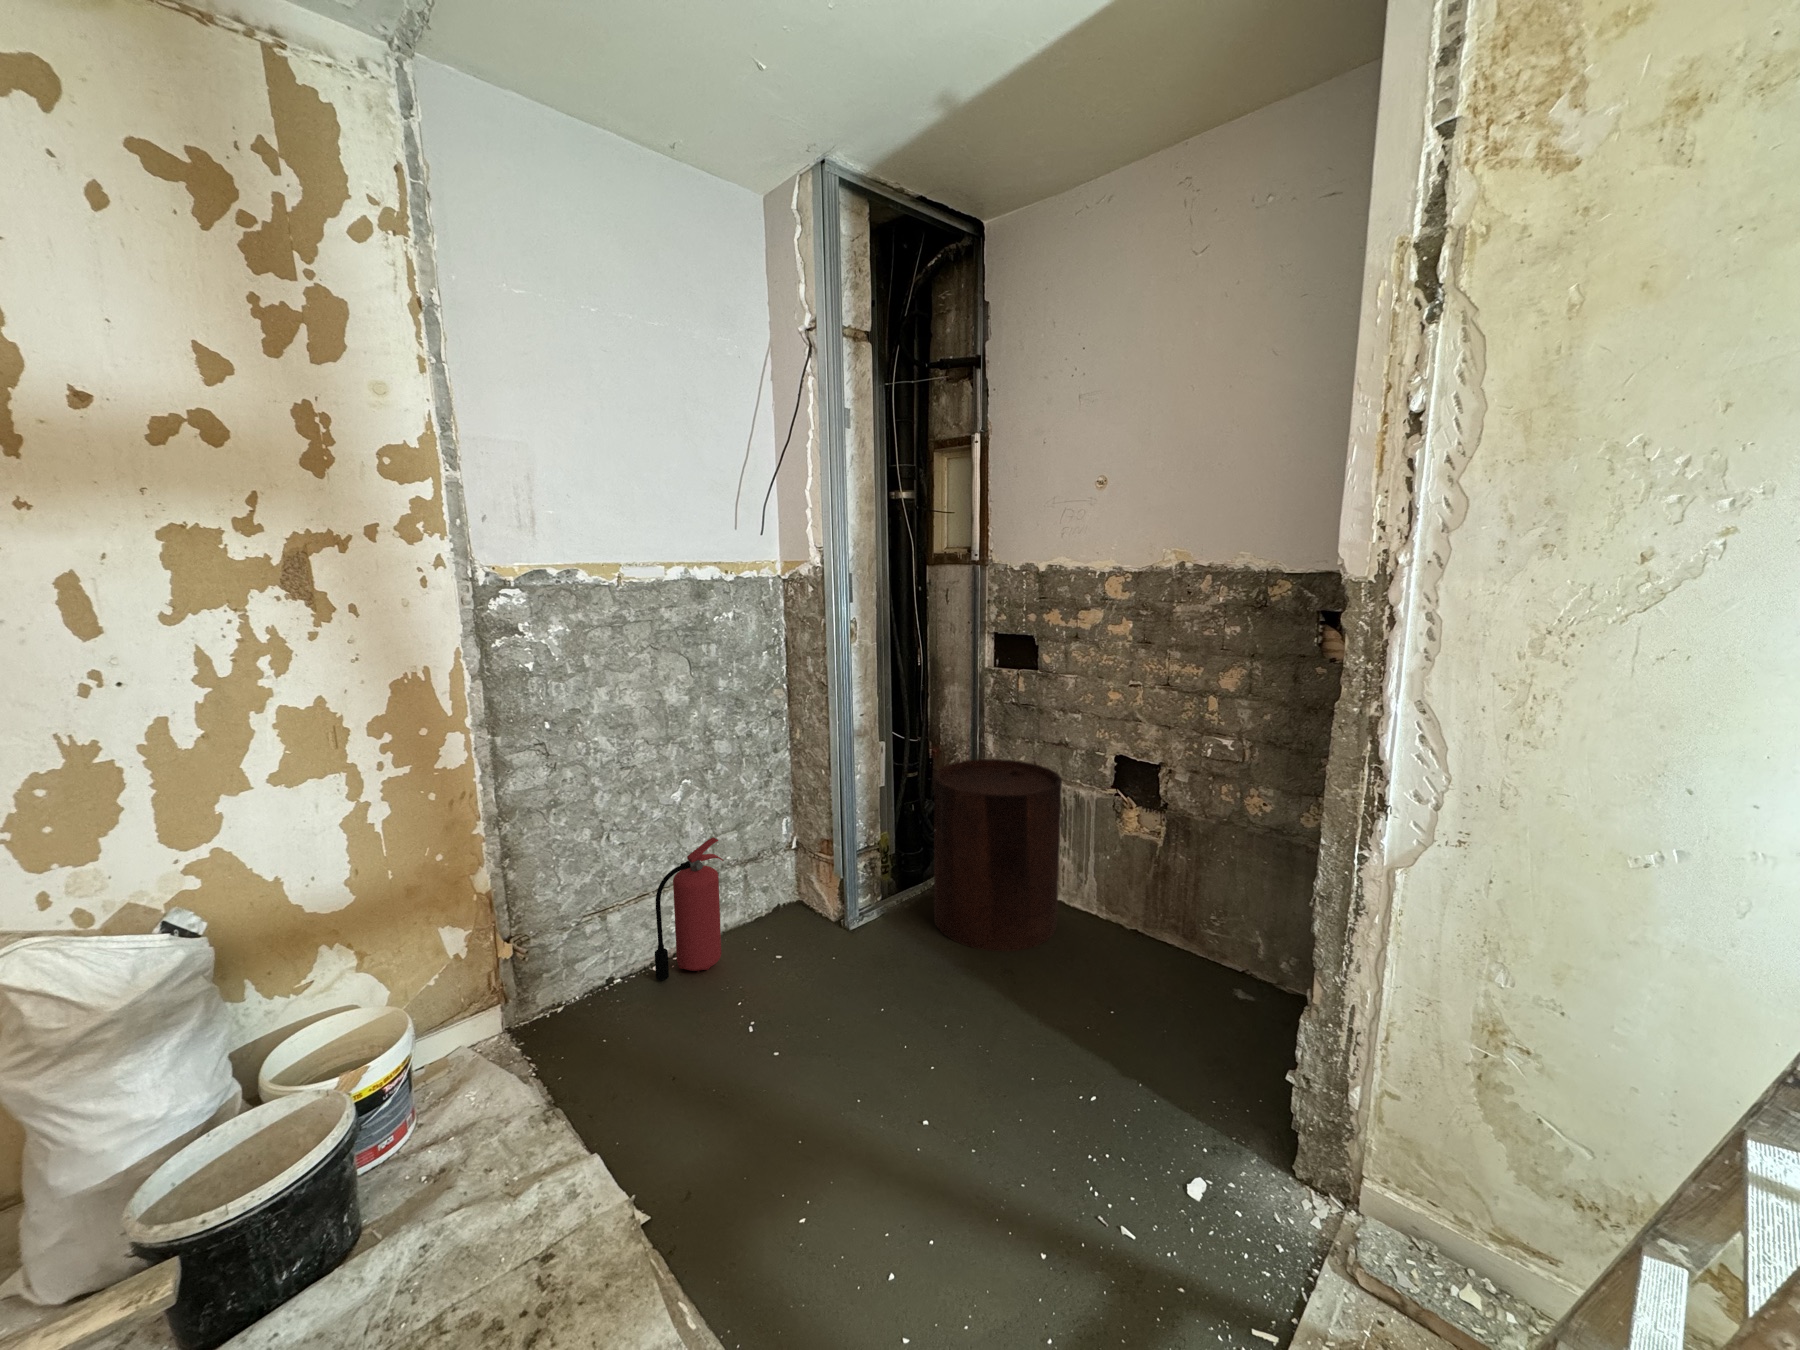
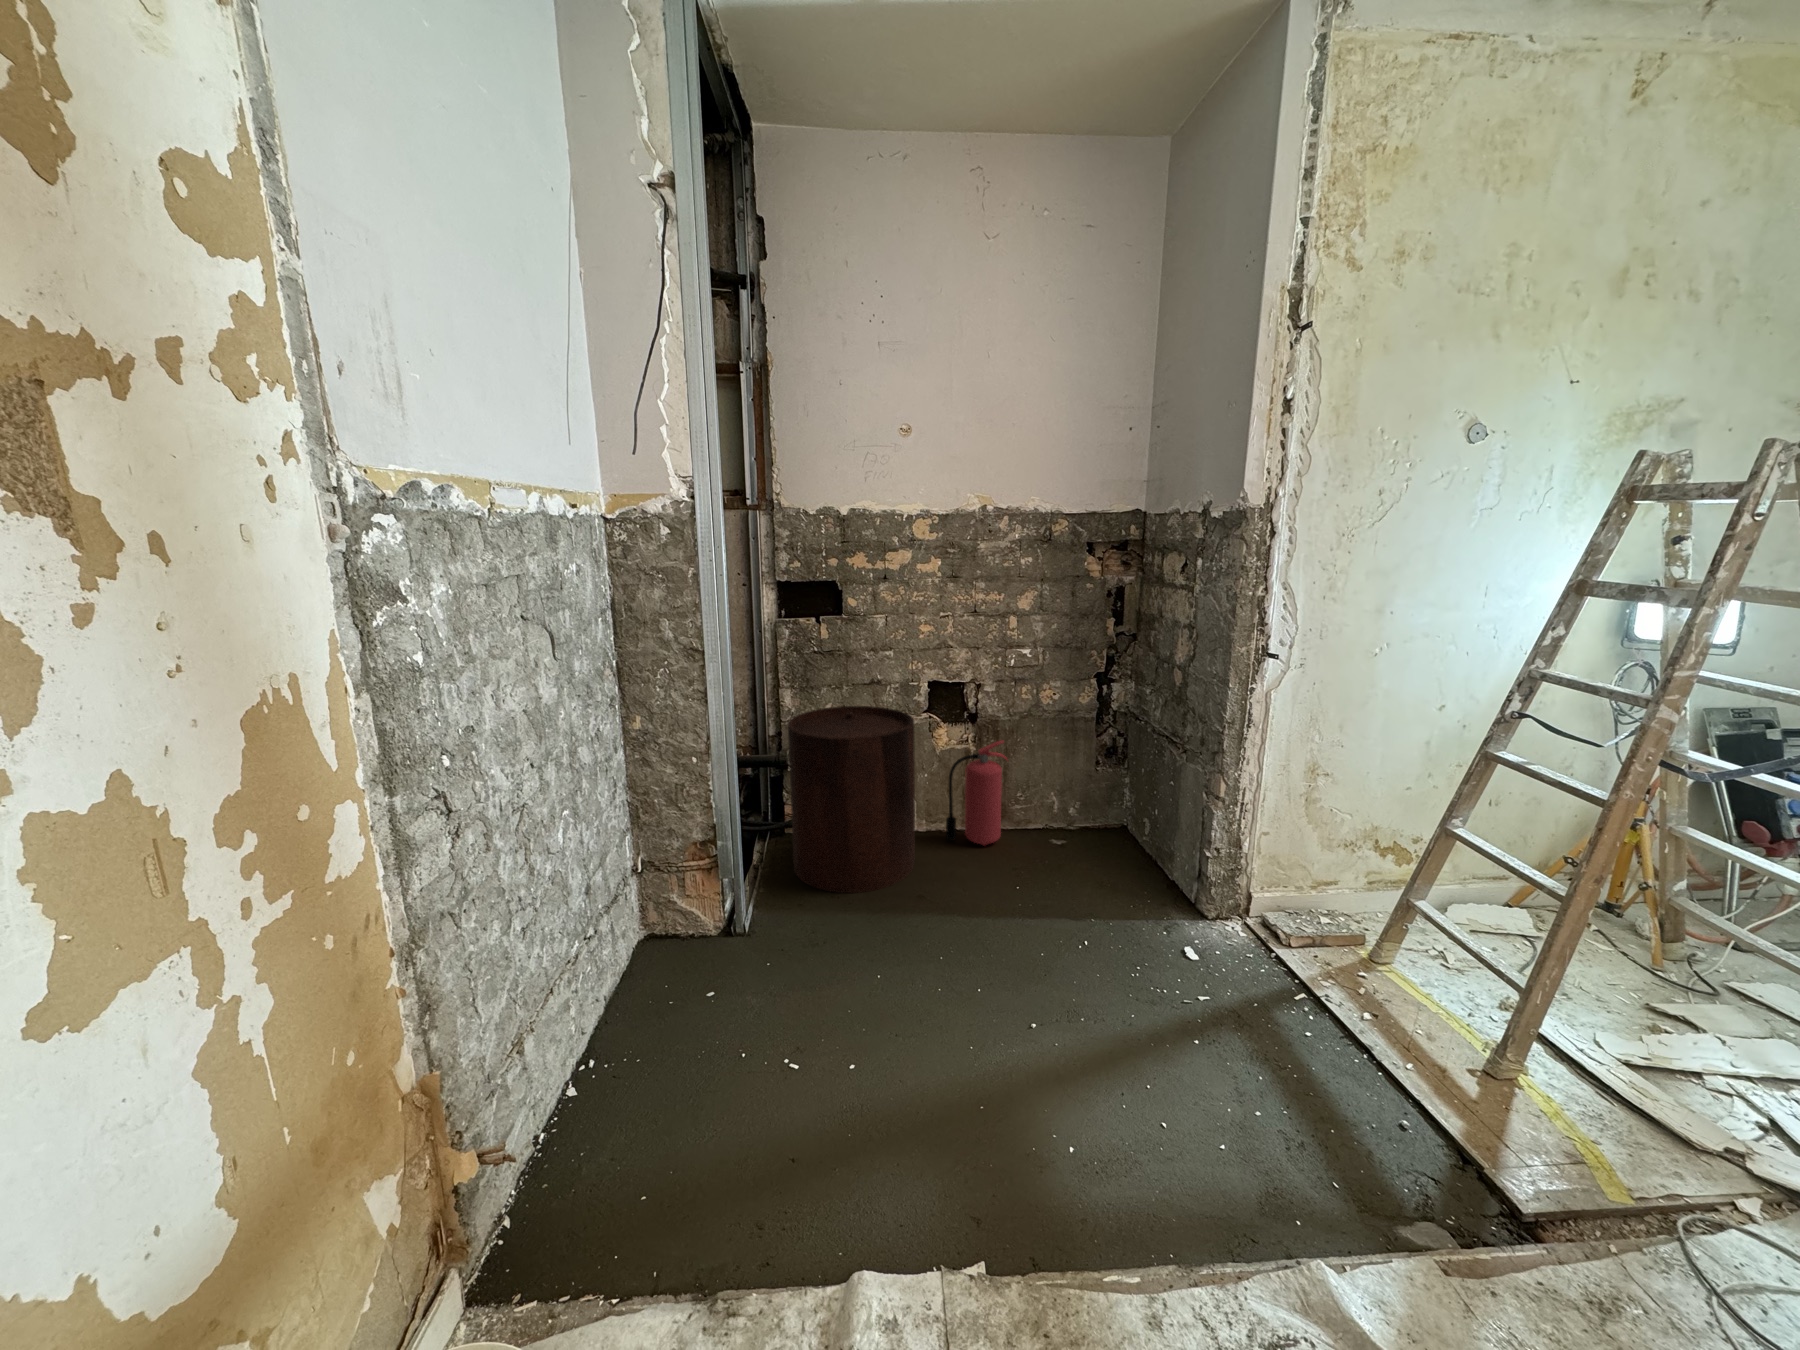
fire extinguisher: present [655,837,724,980] -> present [946,741,1007,846]

